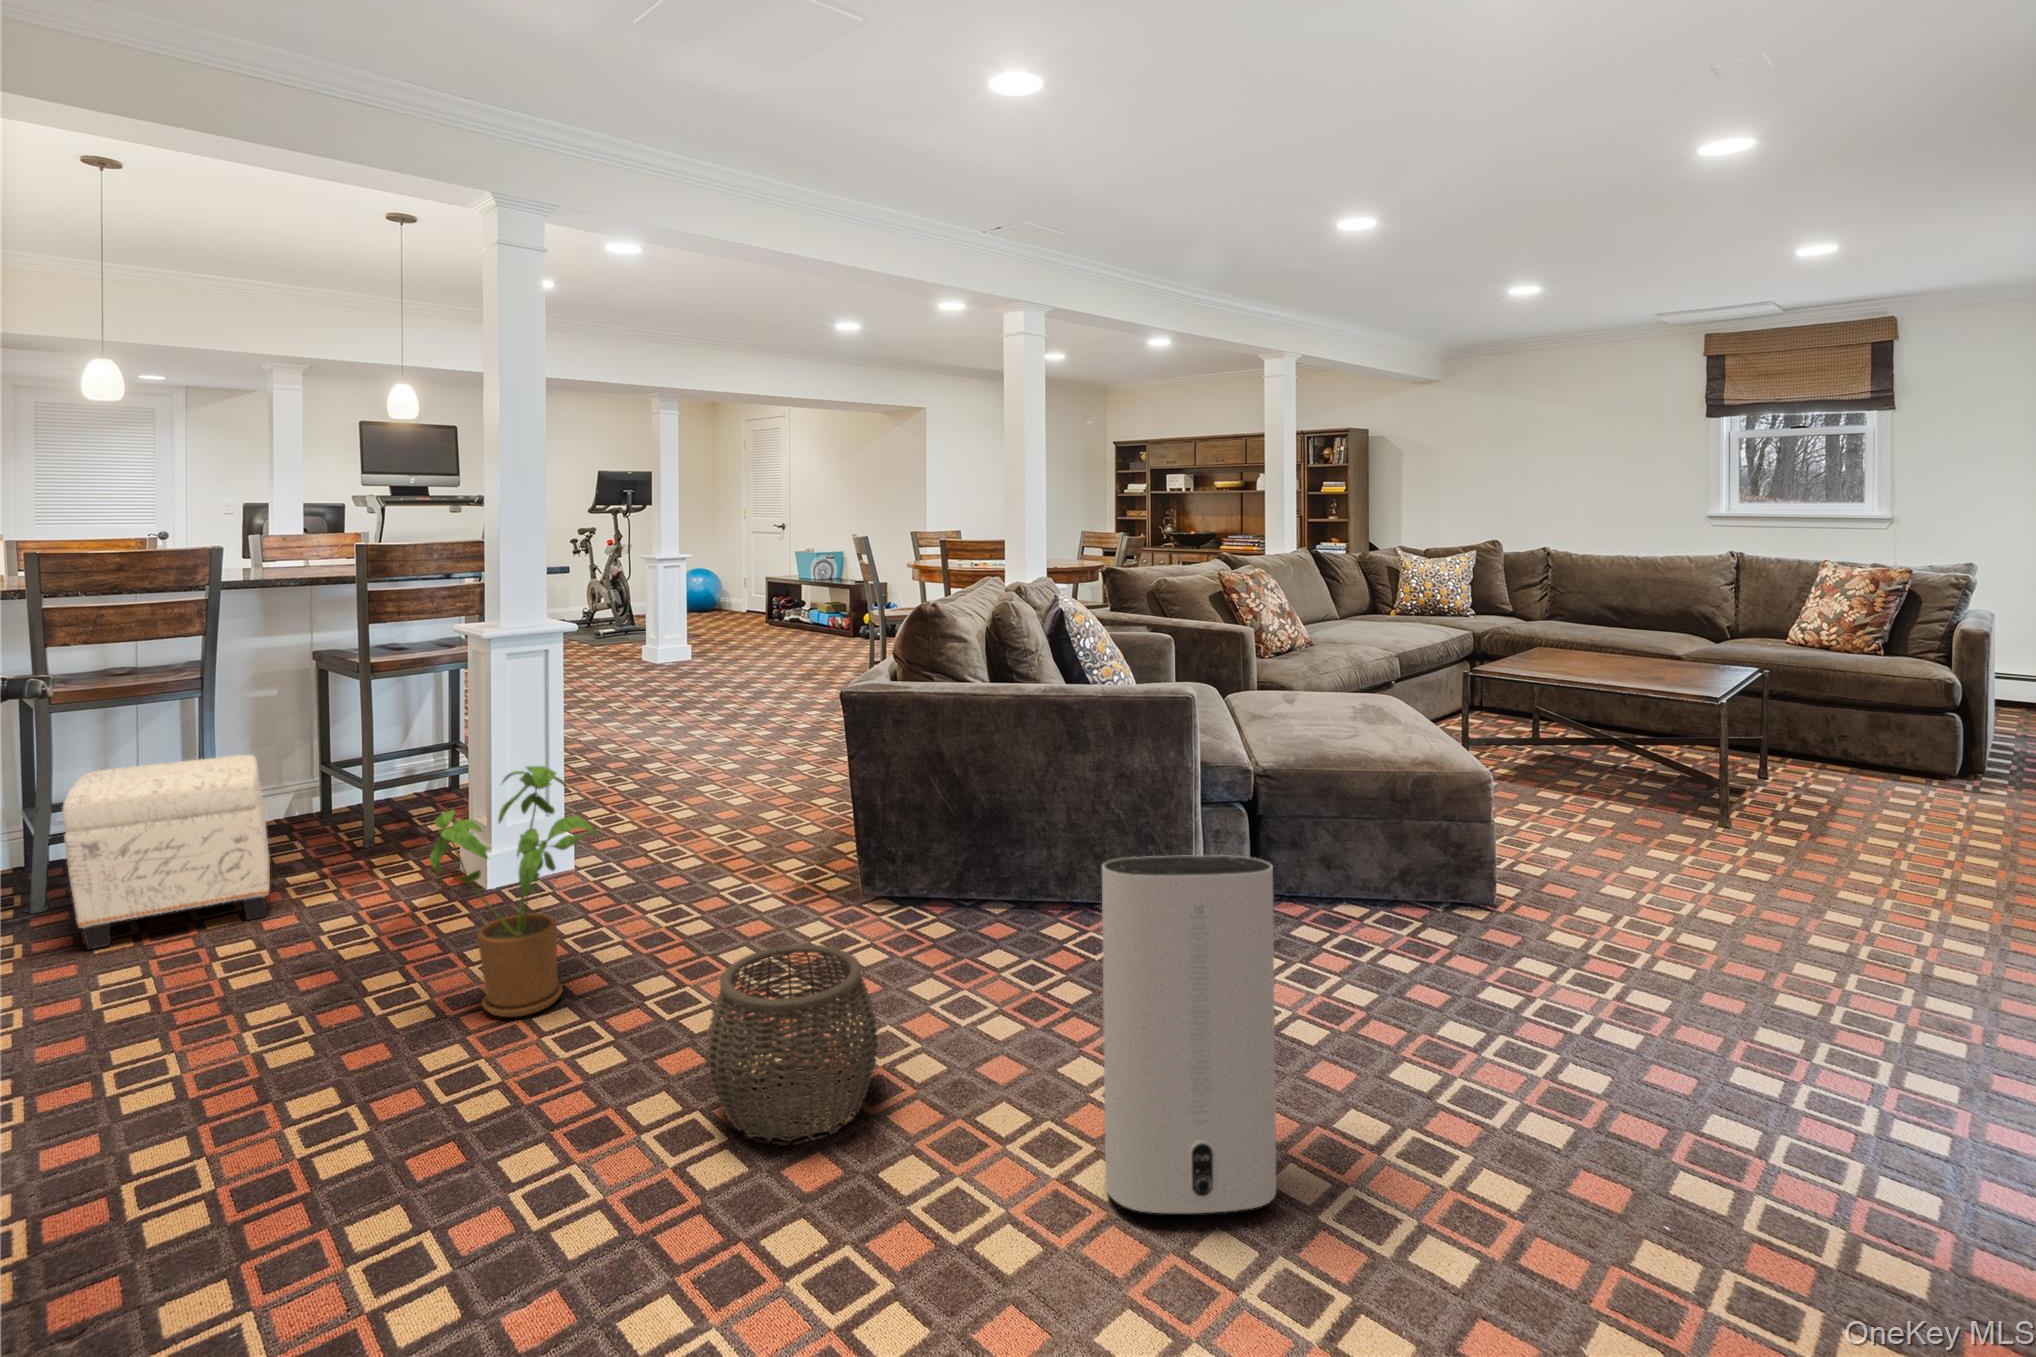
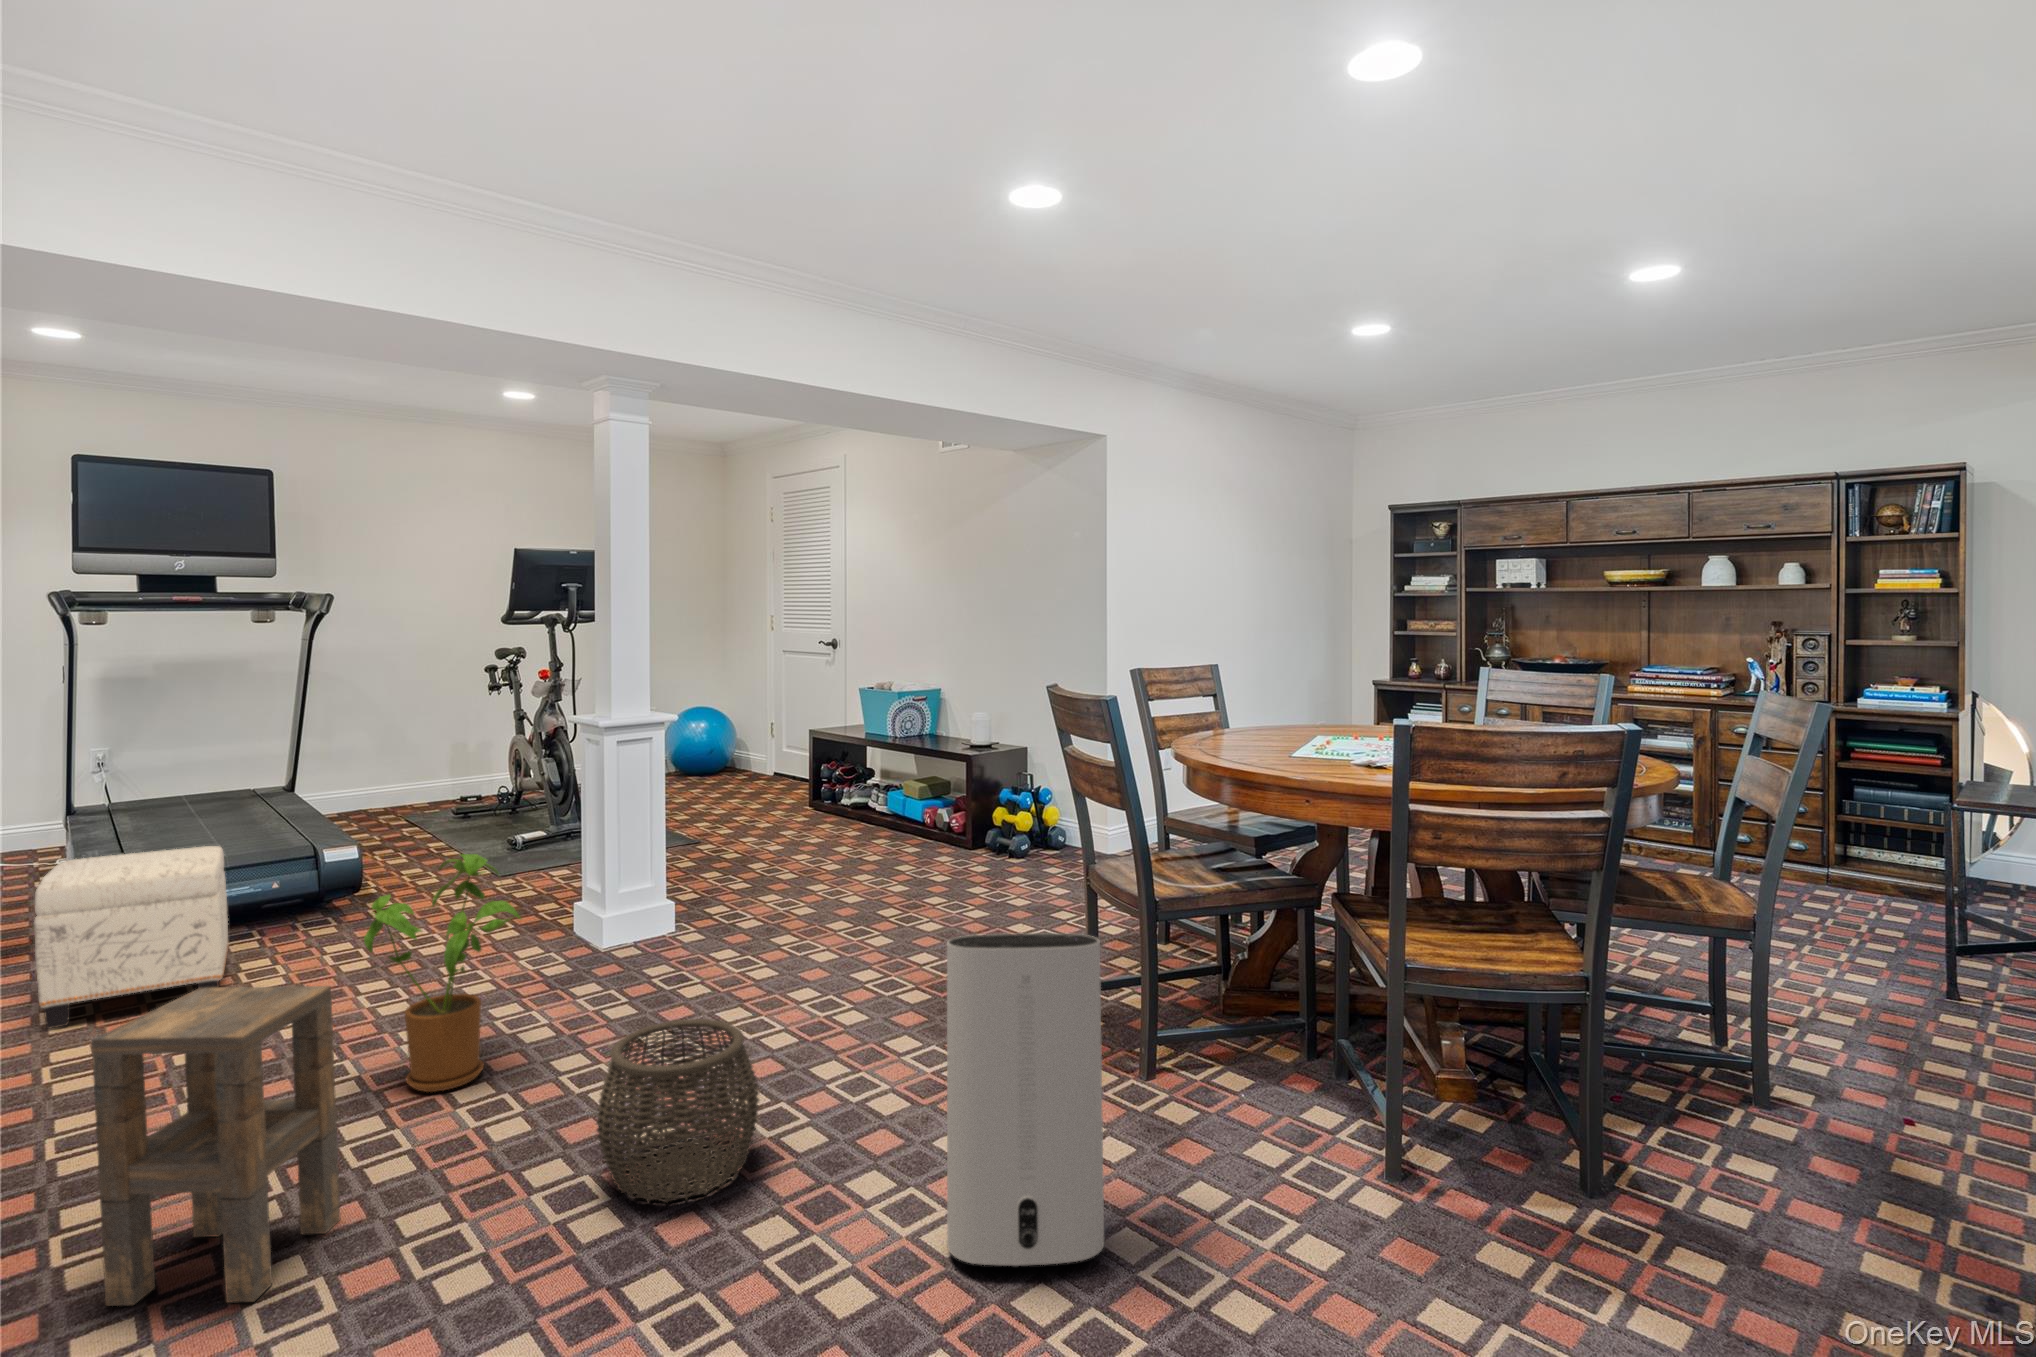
side table: none [157,917,438,1266] -> present [92,986,341,1306]

